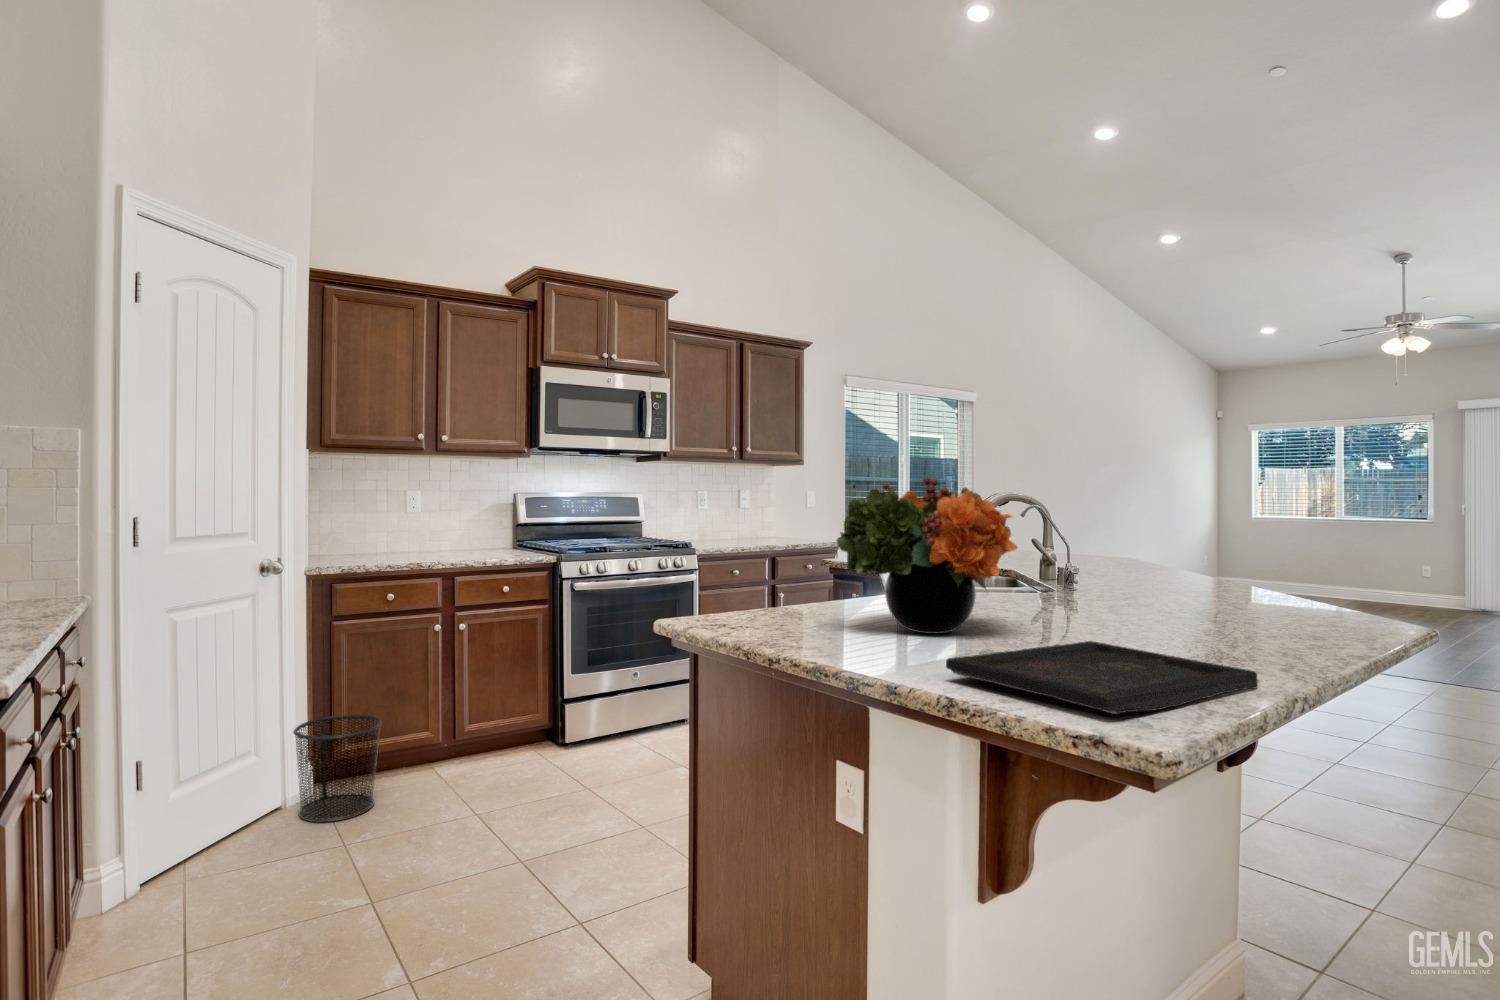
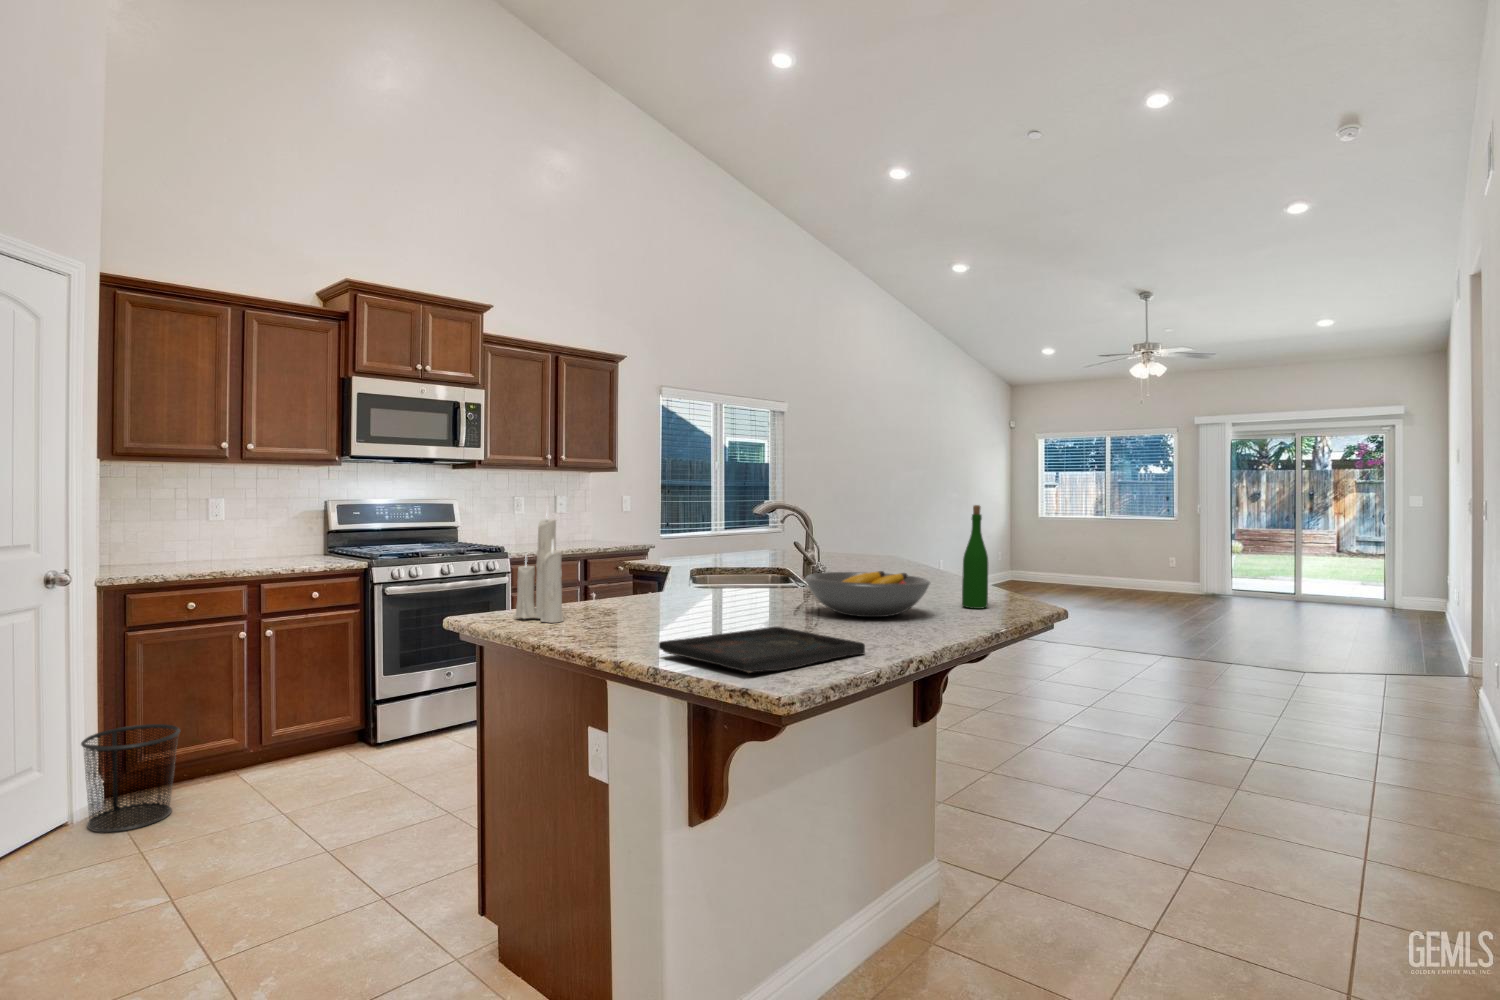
candle: none [726,476,787,626] -> present [514,516,563,623]
flower arrangement: present [837,477,1018,634] -> none [599,502,740,625]
wine bottle: none [1310,482,1353,623] -> present [962,505,988,609]
fruit bowl: none [1092,570,1284,631] -> present [805,571,930,617]

